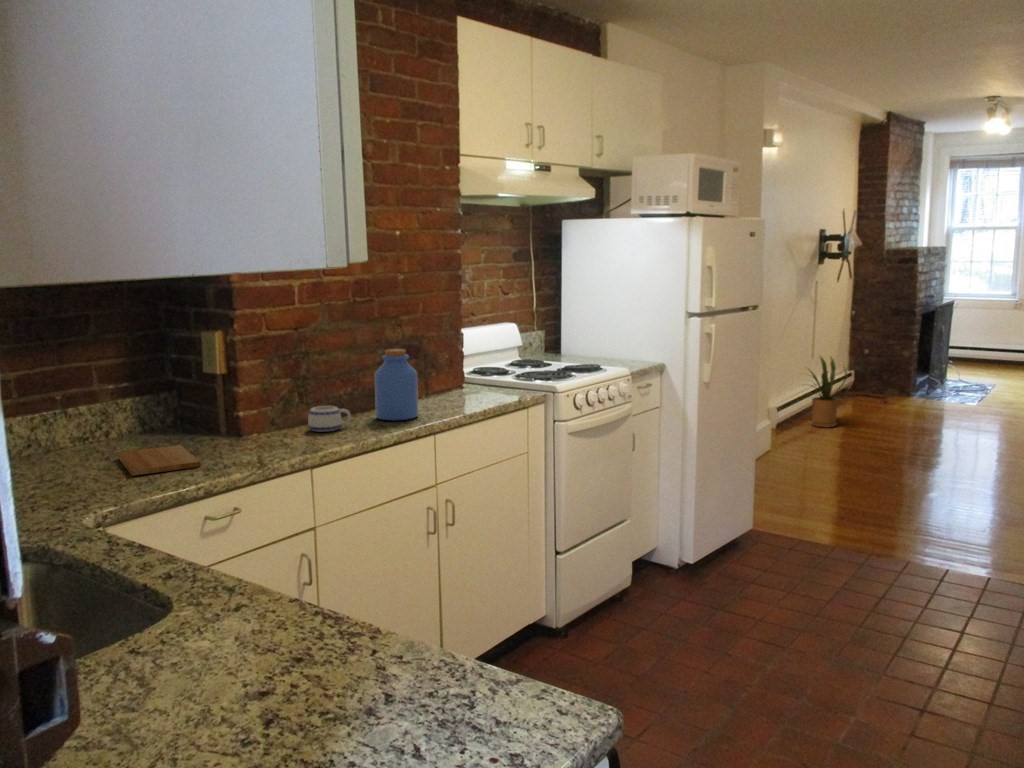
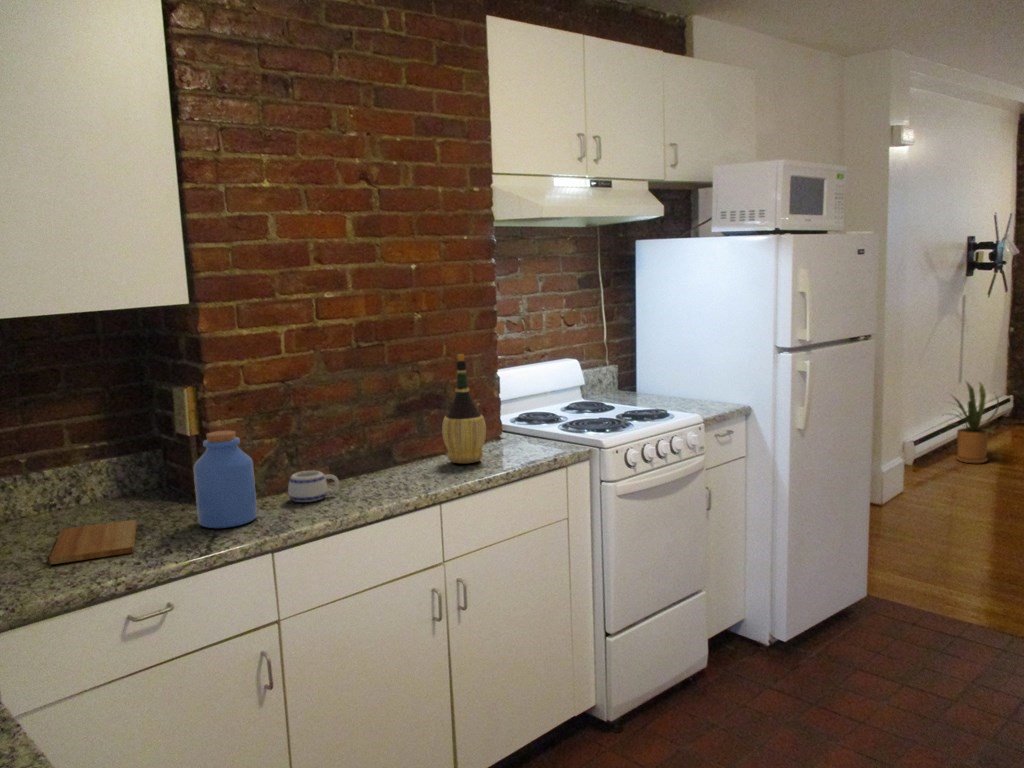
wine bottle: none [426,309,464,404] -> present [442,354,486,463]
jar: present [374,349,418,420] -> present [193,431,257,528]

